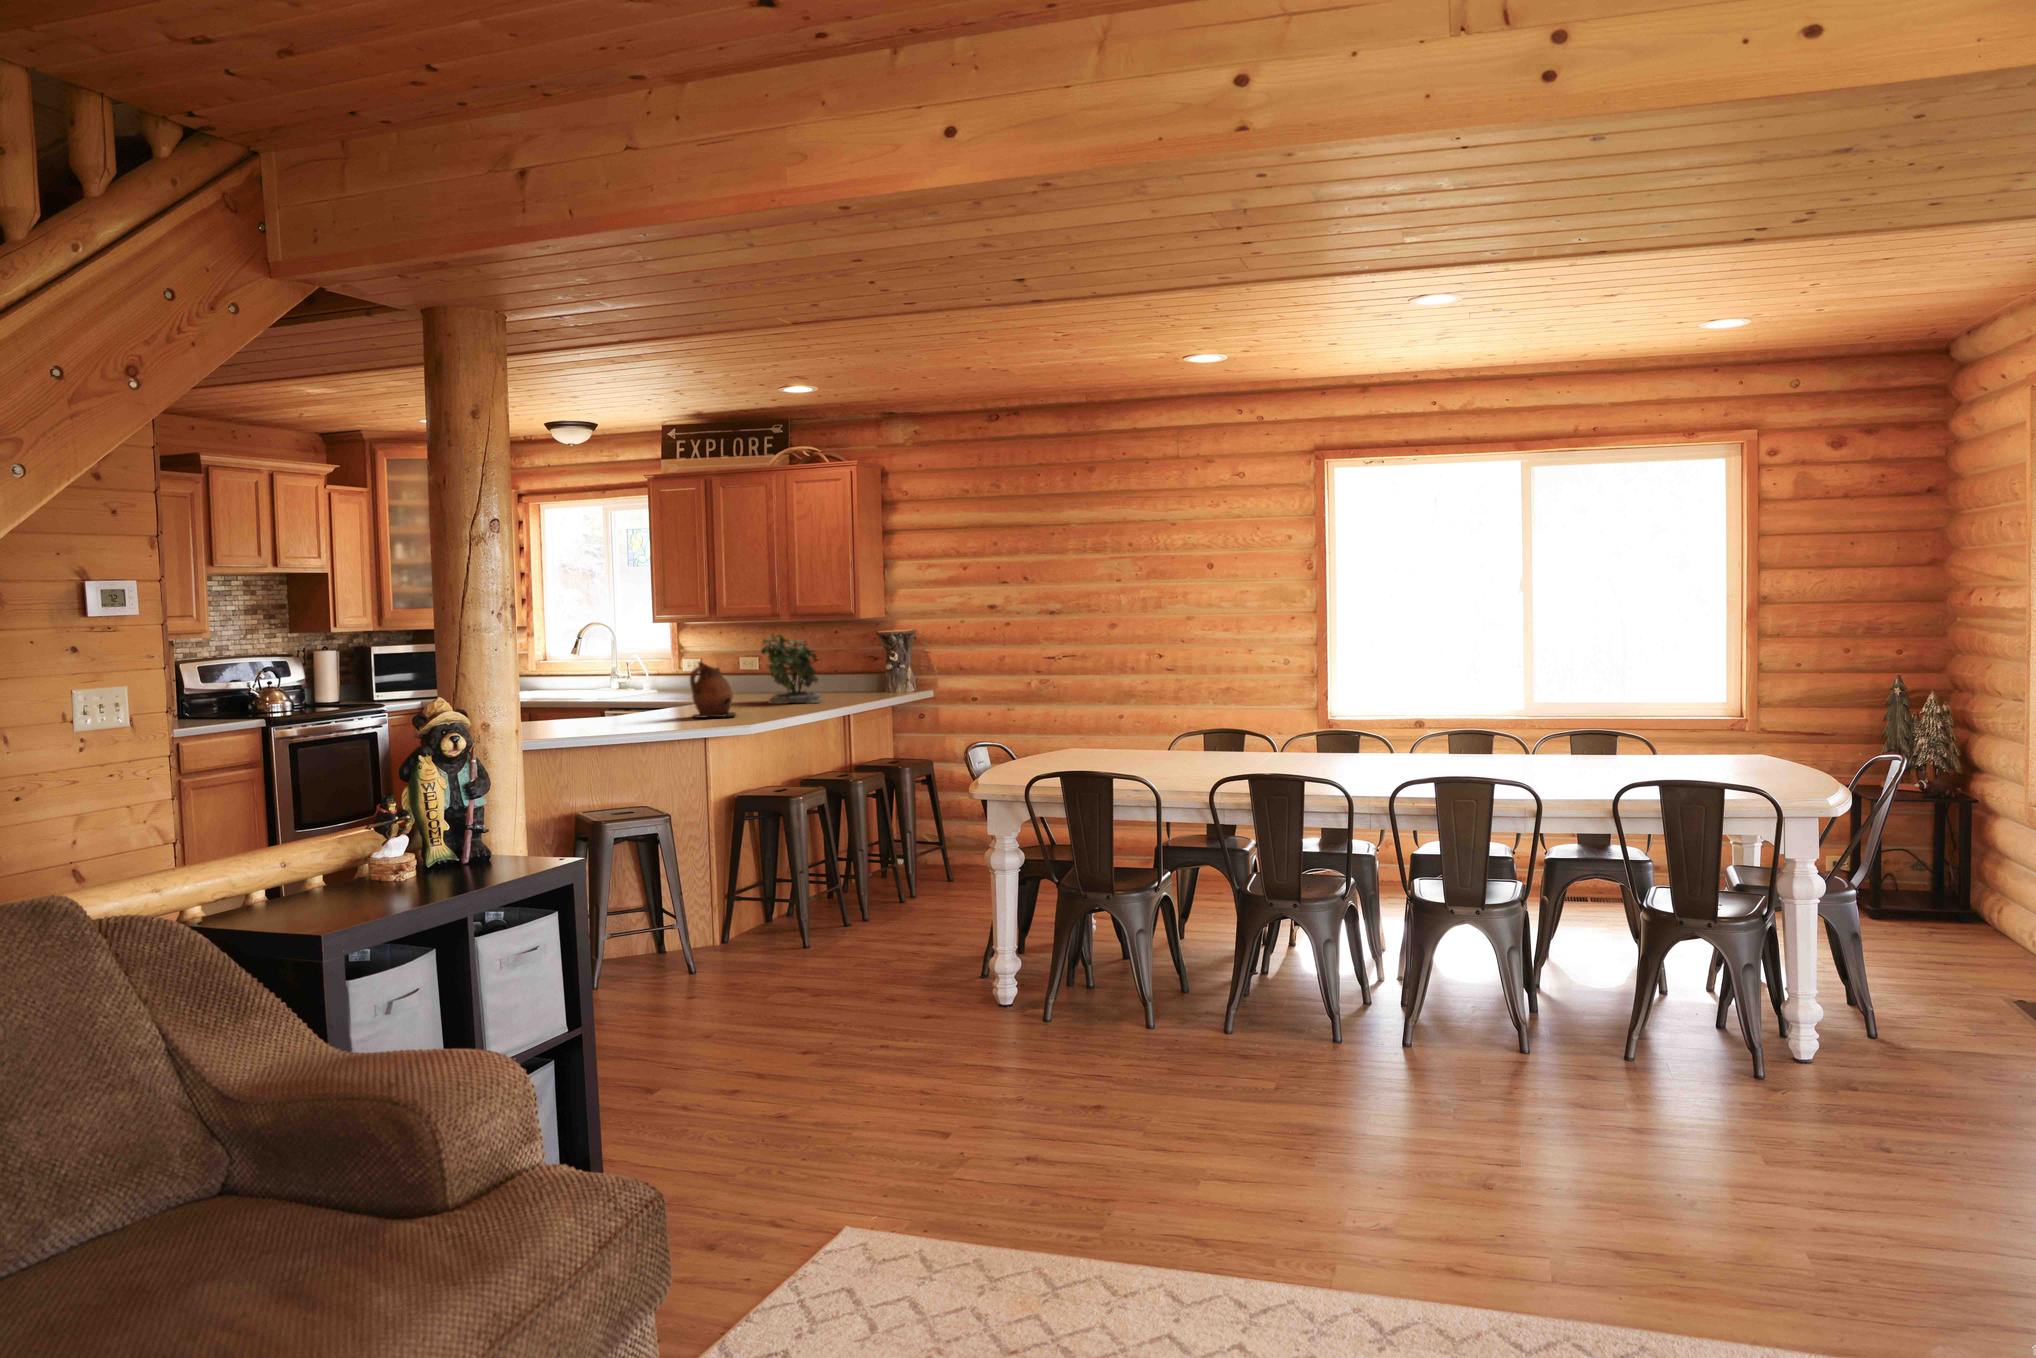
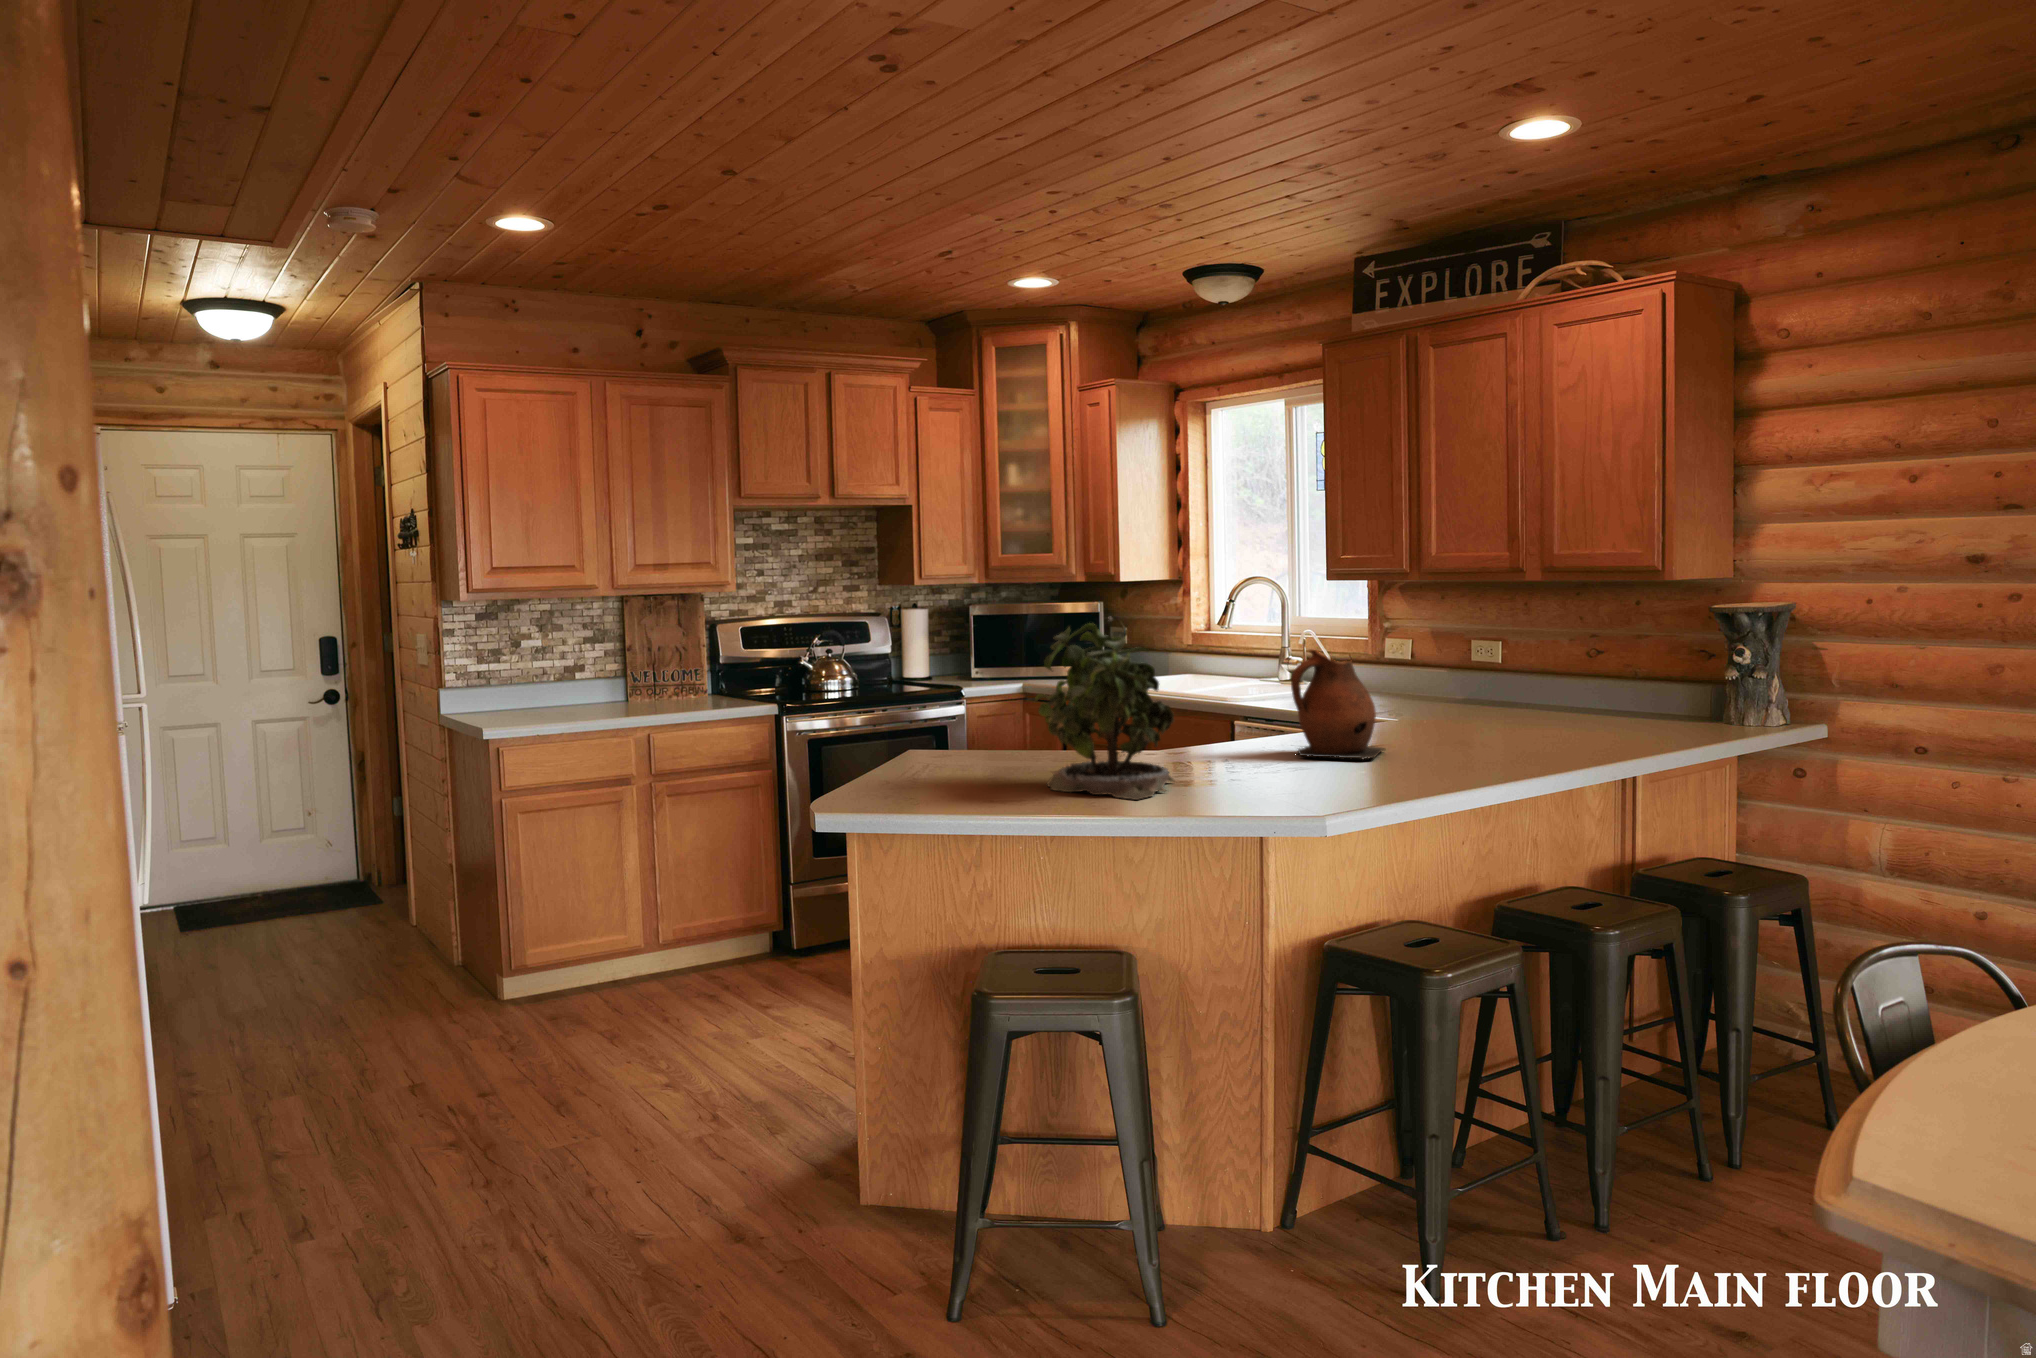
potted plant: present [761,634,821,704] -> present [1035,617,1175,800]

